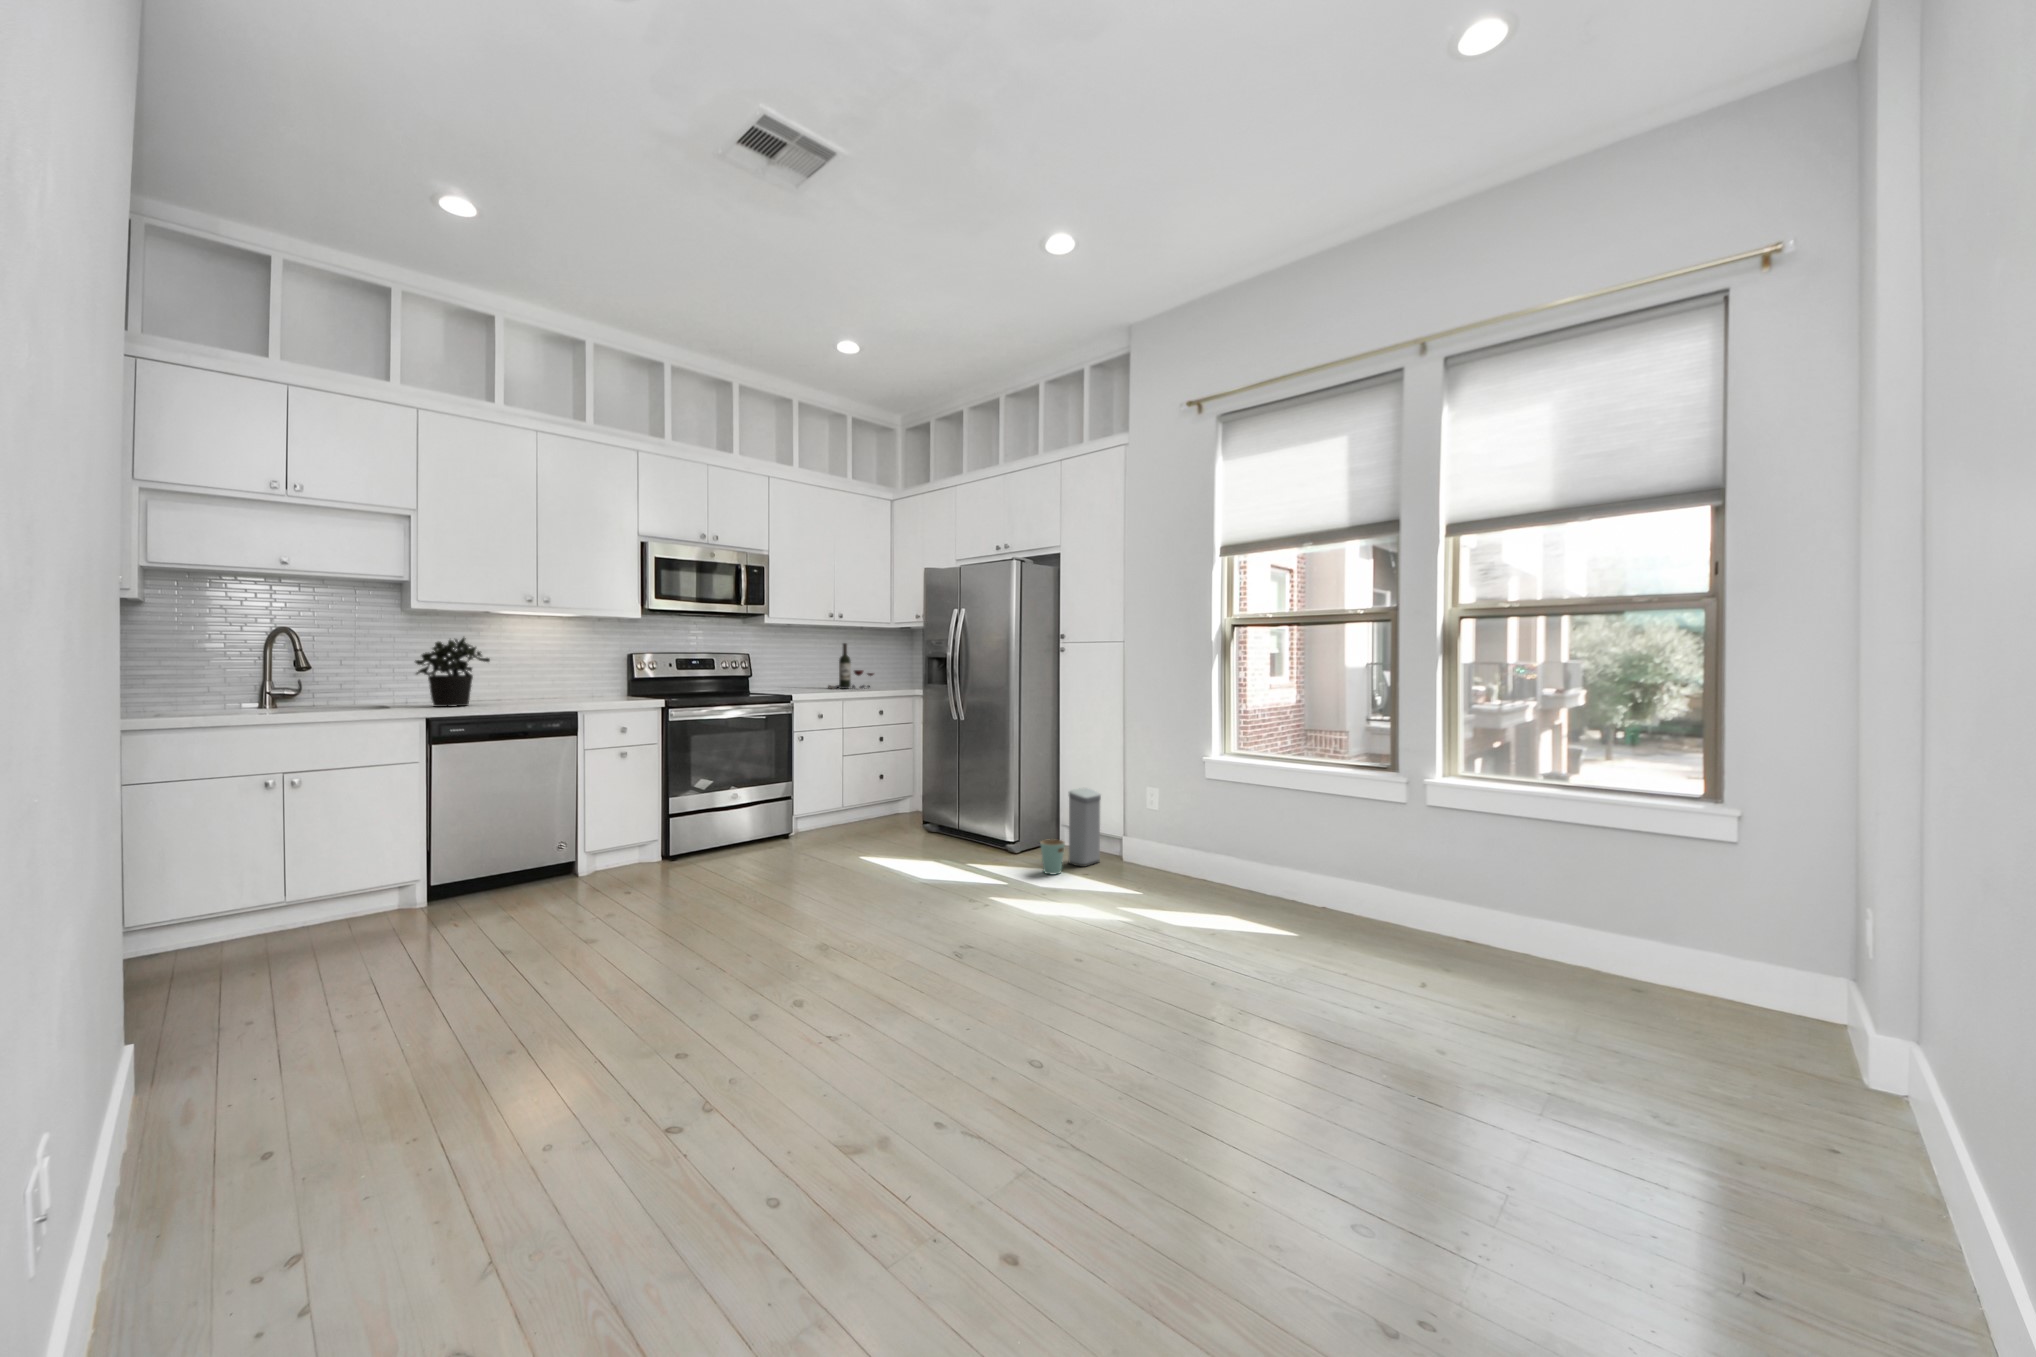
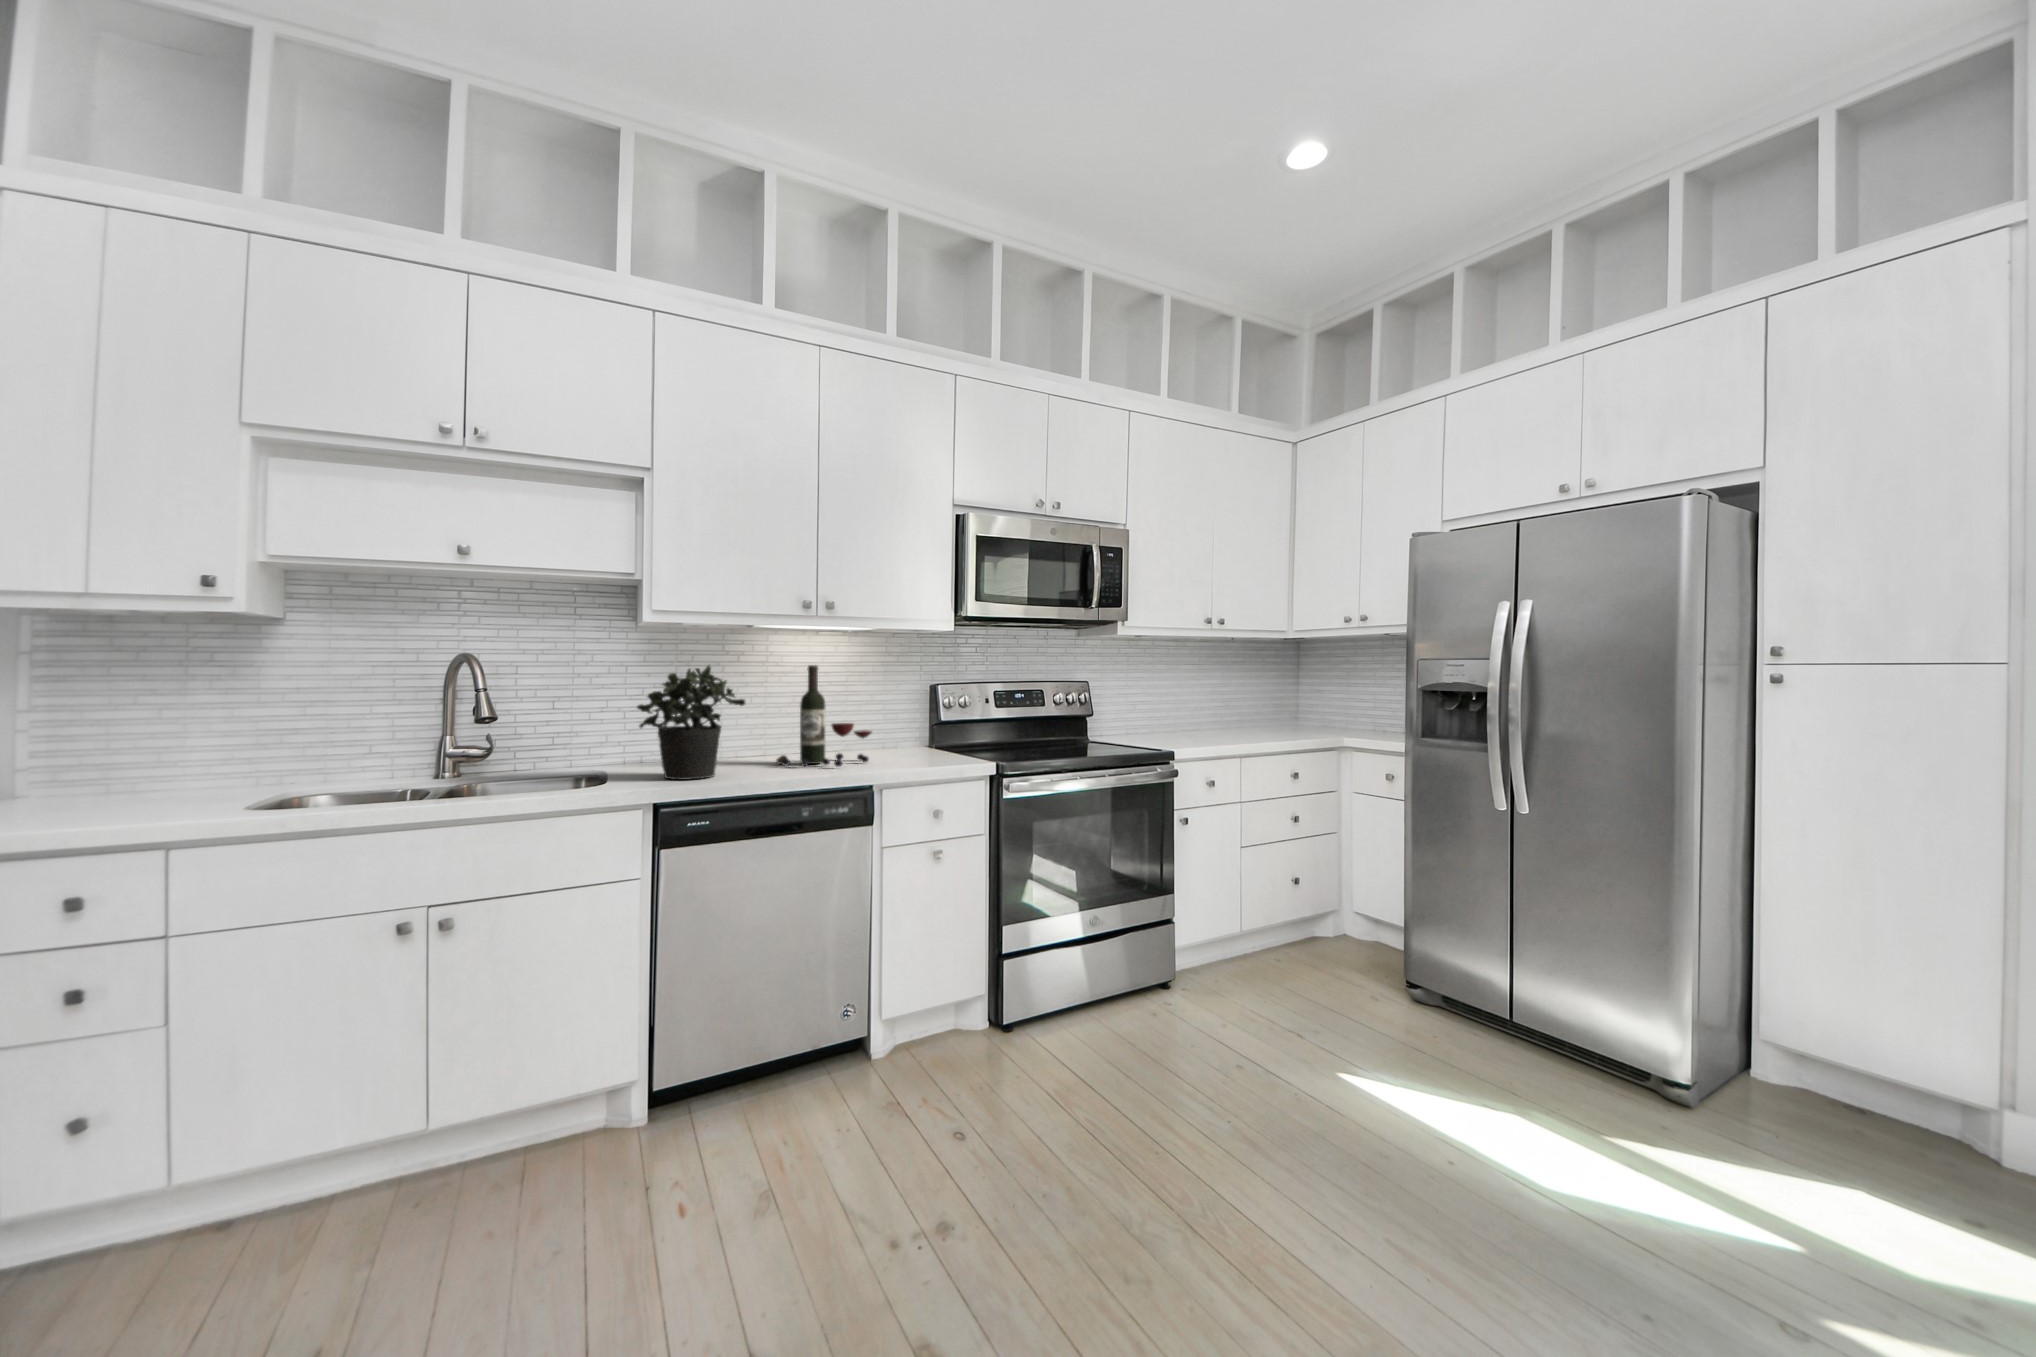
wine bottle: present [828,643,874,689] -> present [776,665,872,767]
trash can: present [1040,788,1101,875] -> none [1766,970,1880,1178]

